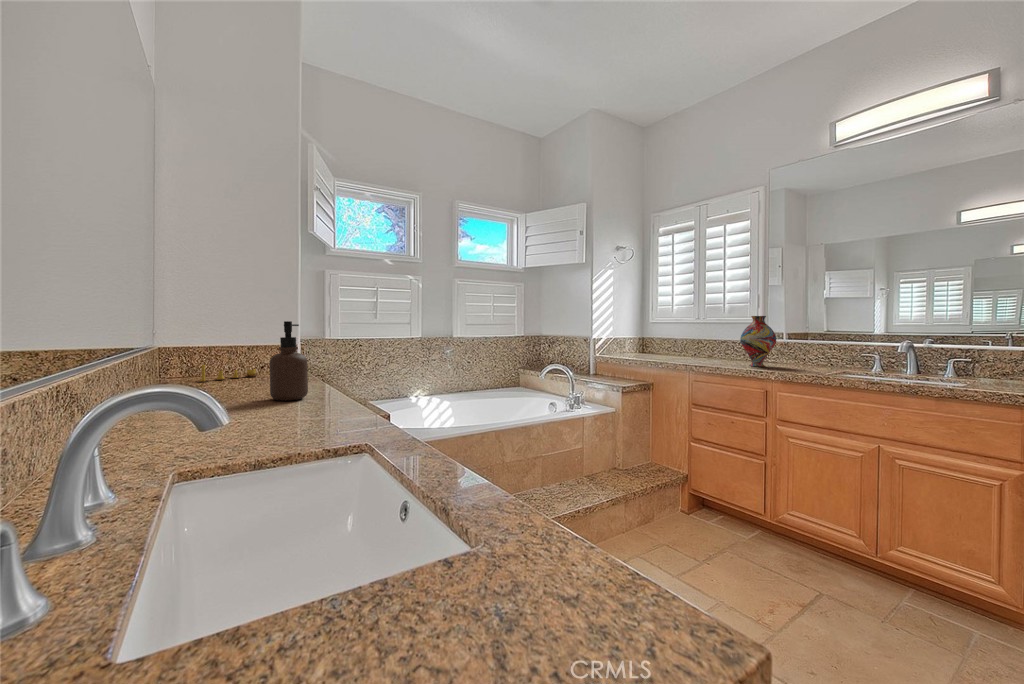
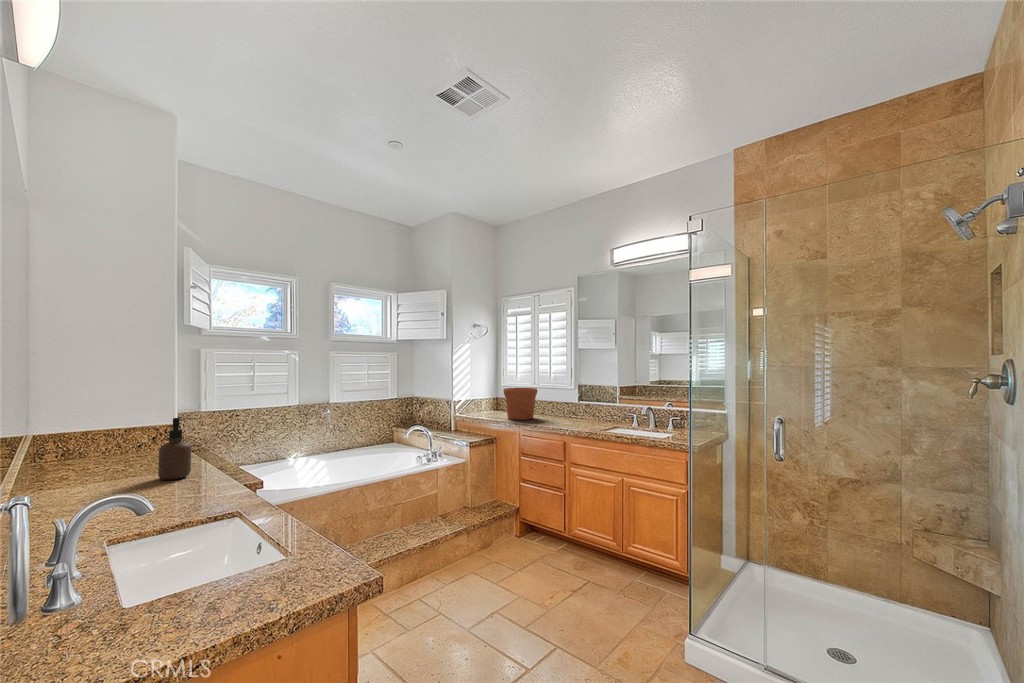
vase: present [740,316,776,366] -> none [558,384,581,423]
flower pot: none [661,323,707,362] -> present [503,388,537,420]
candle: present [197,365,258,382] -> none [81,445,139,465]

